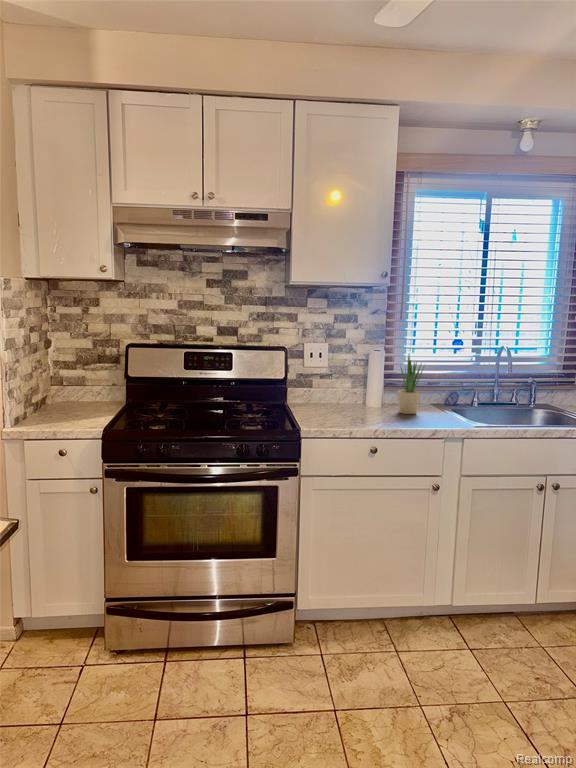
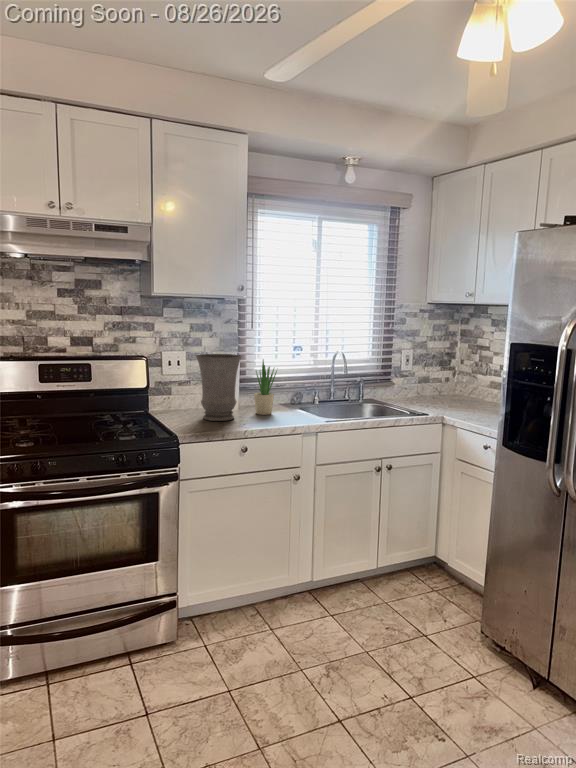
vase: none [334,346,382,418] -> present [196,354,242,421]

